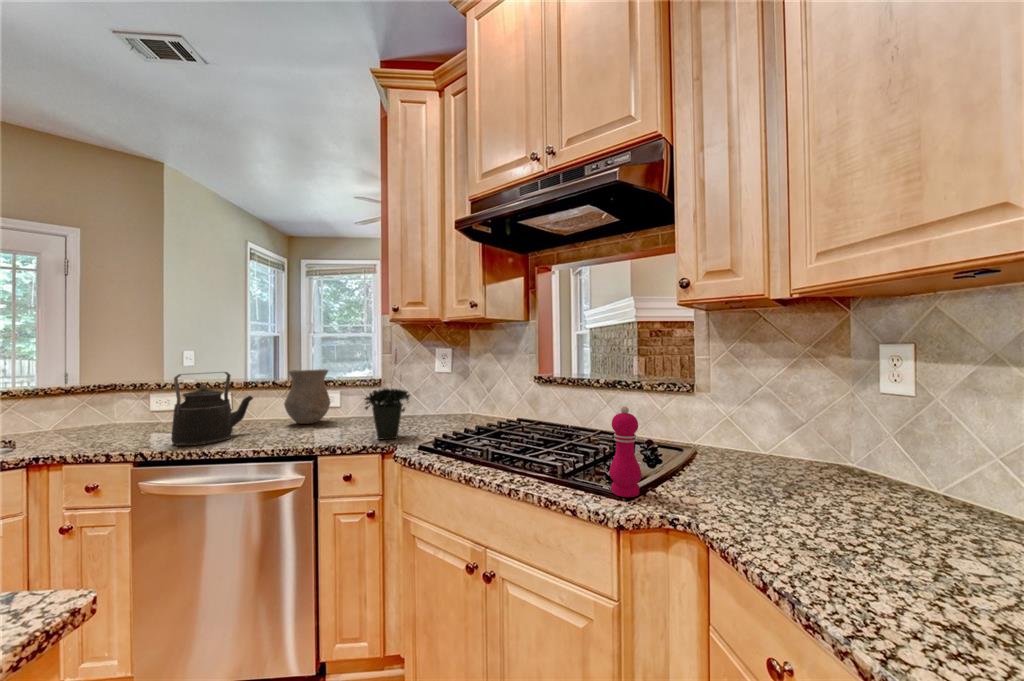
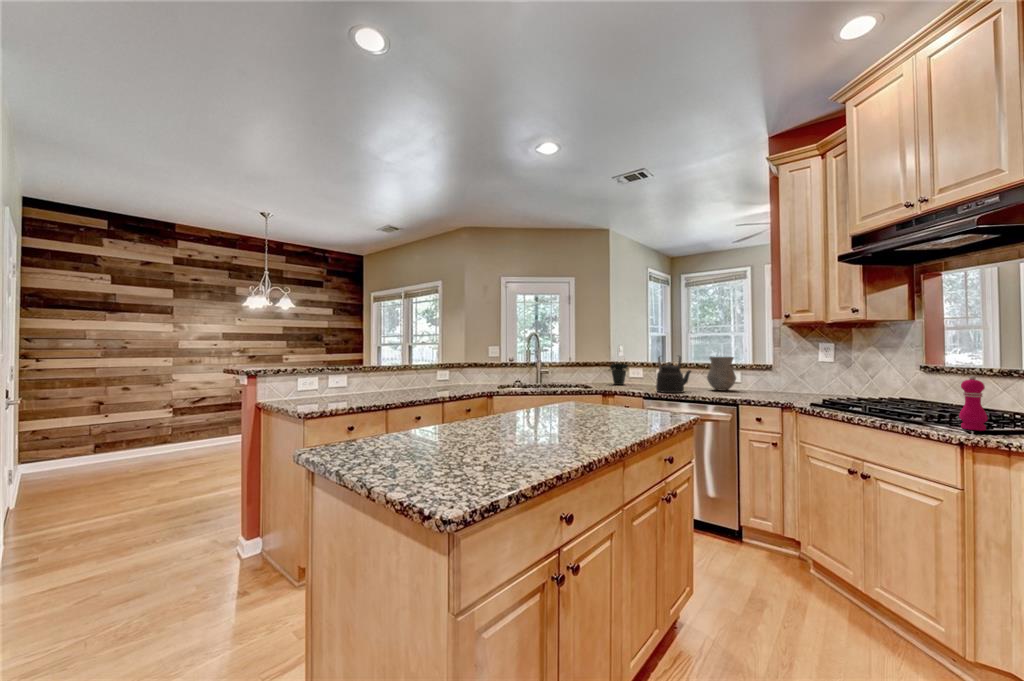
potted plant: present [365,349,410,440] -> present [610,363,628,385]

